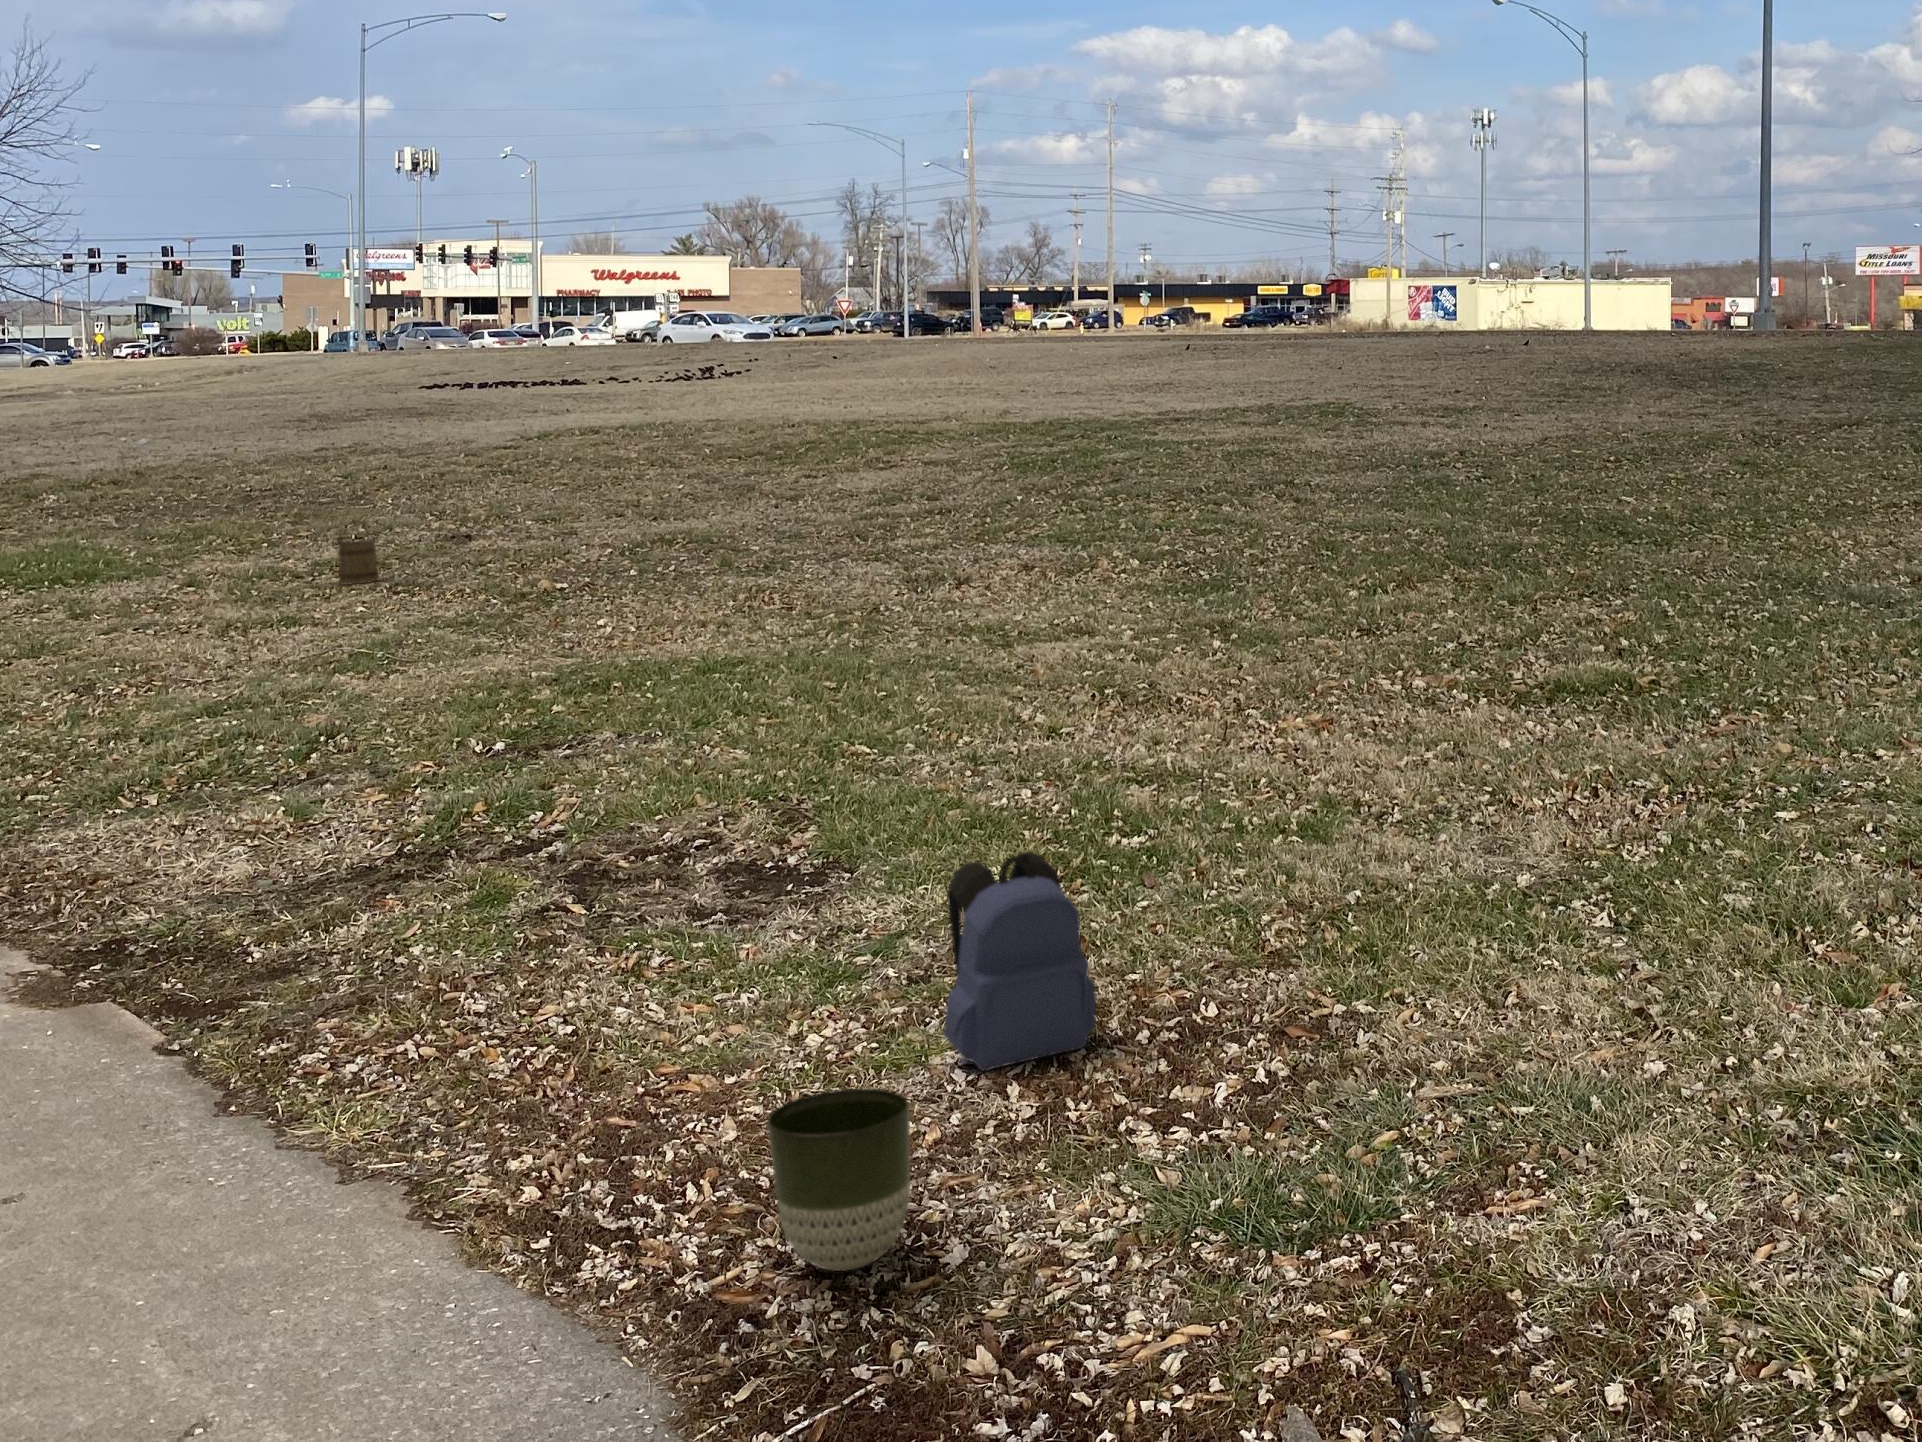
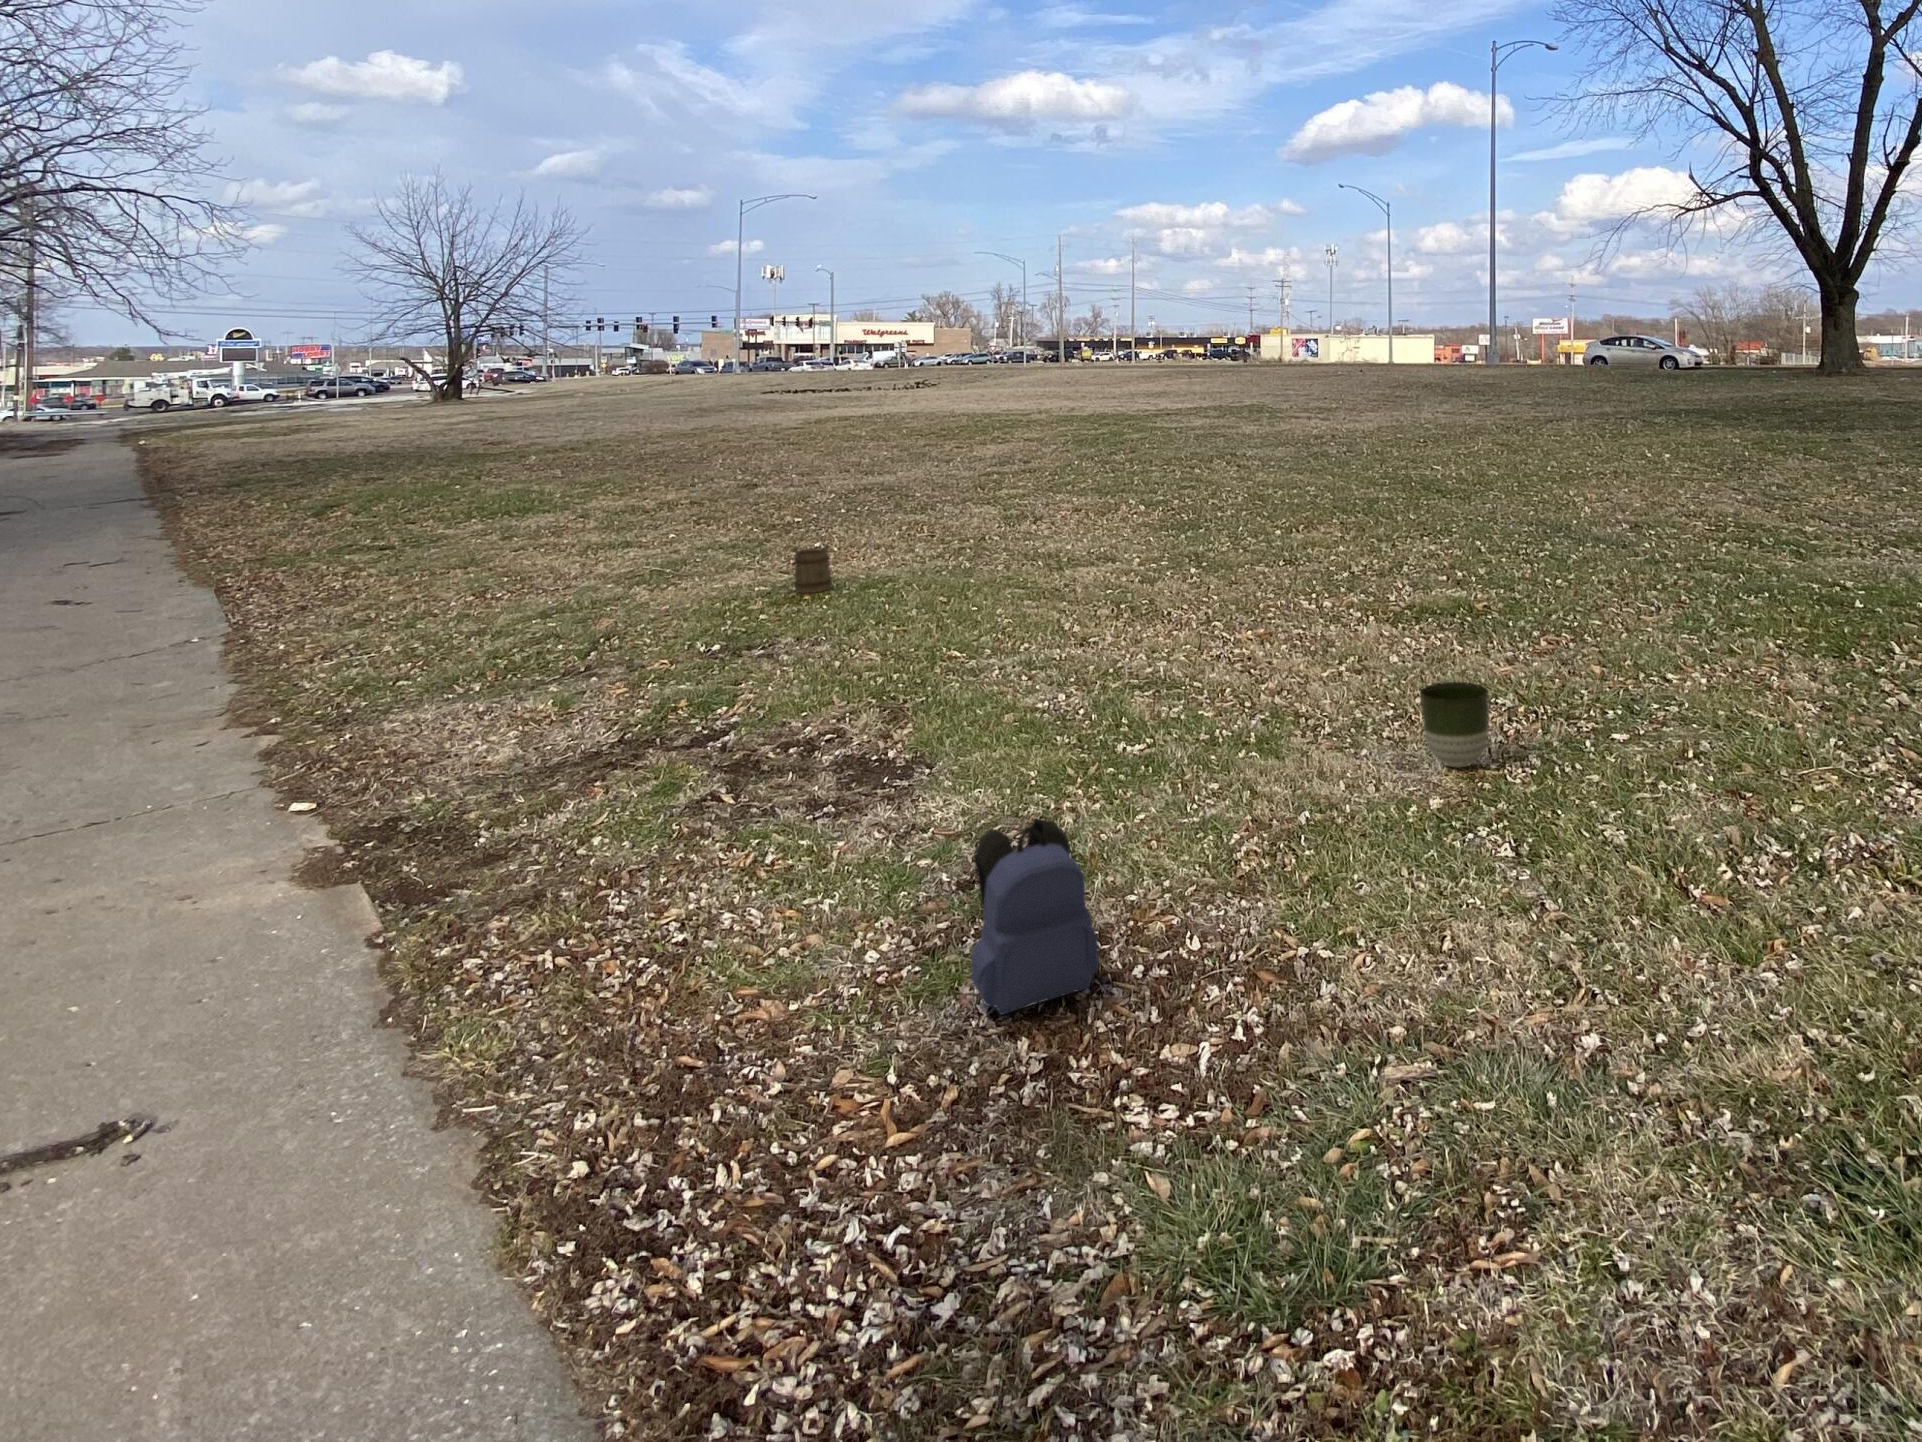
bucket: present [337,535,379,585] -> present [793,529,832,593]
planter: present [767,1088,910,1271] -> present [1420,682,1489,767]

